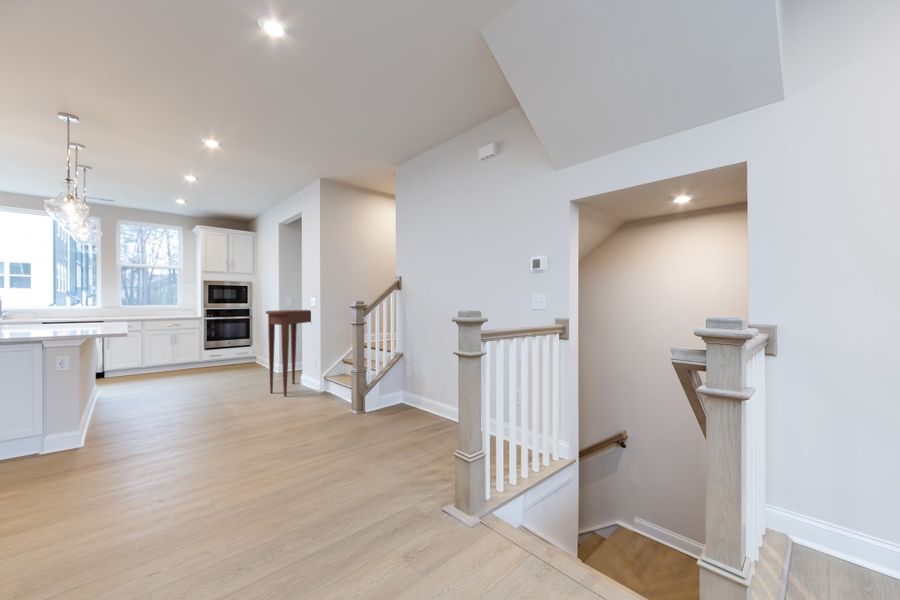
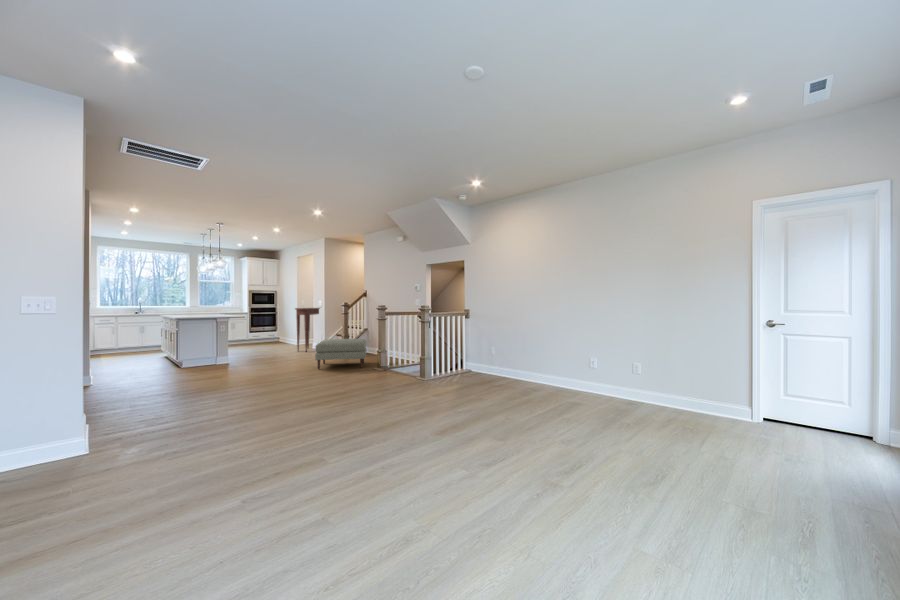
ottoman: none [272,388,408,485] -> present [315,339,367,369]

